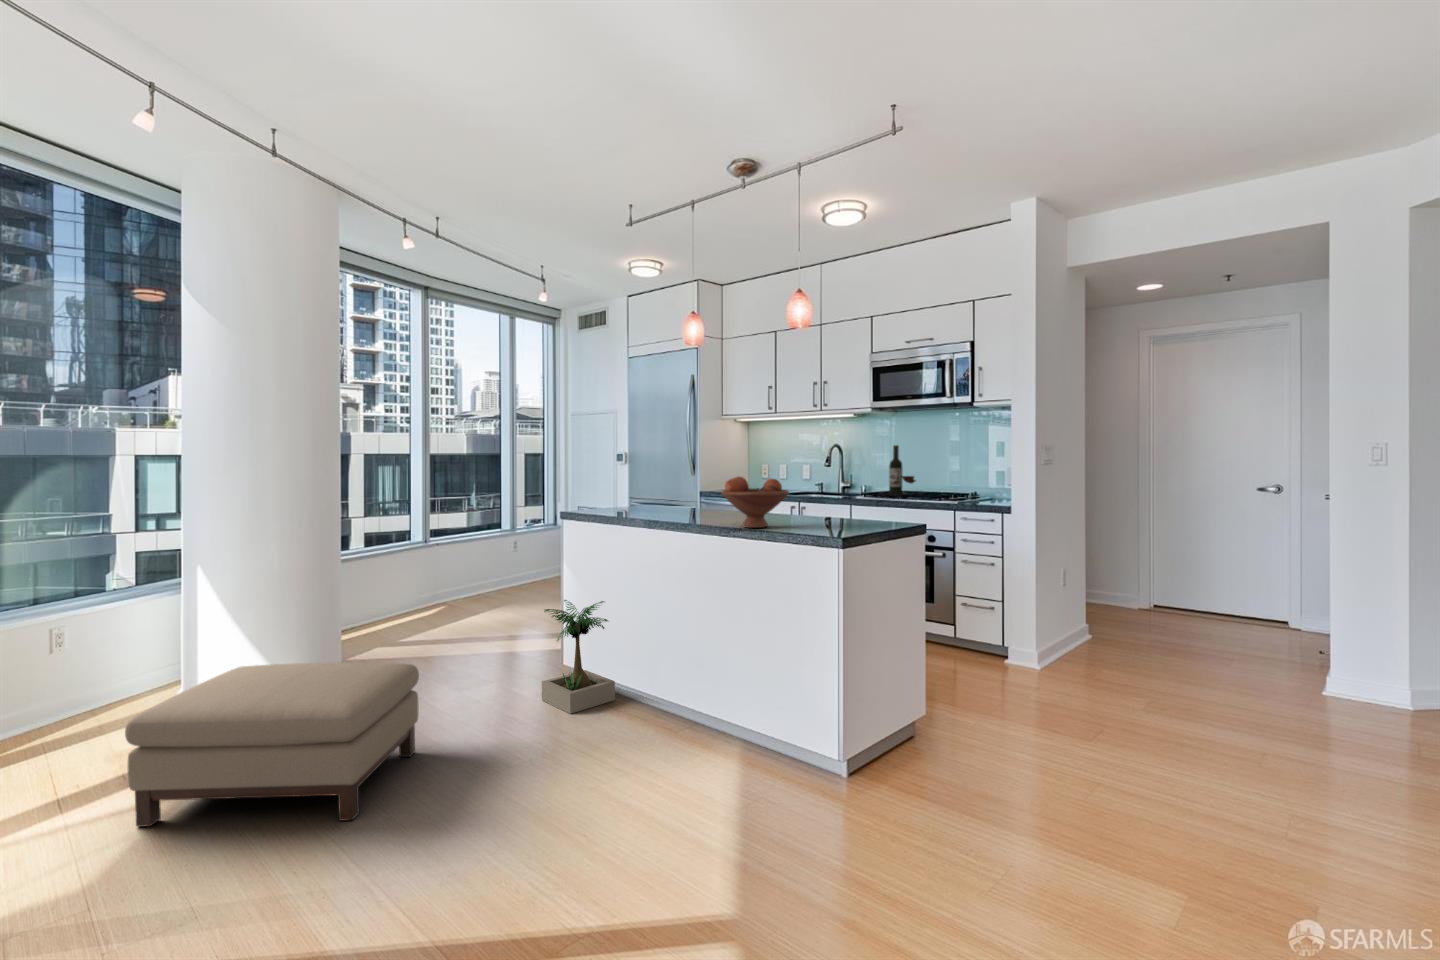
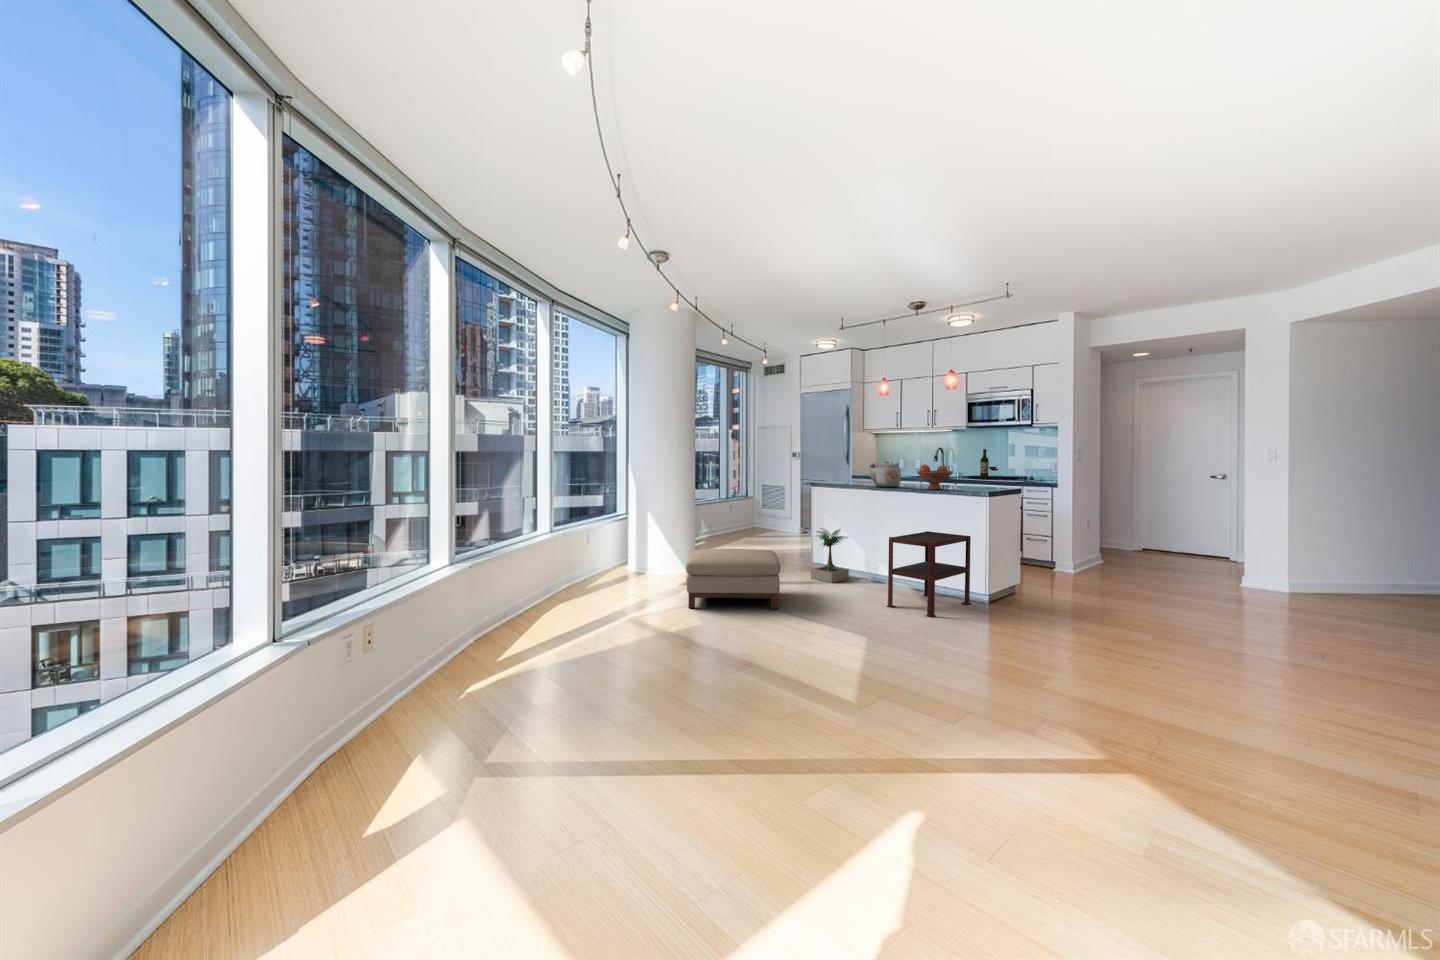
kettle: none [641,469,705,521] -> present [869,461,901,487]
side table: none [620,616,810,840] -> present [887,531,971,617]

